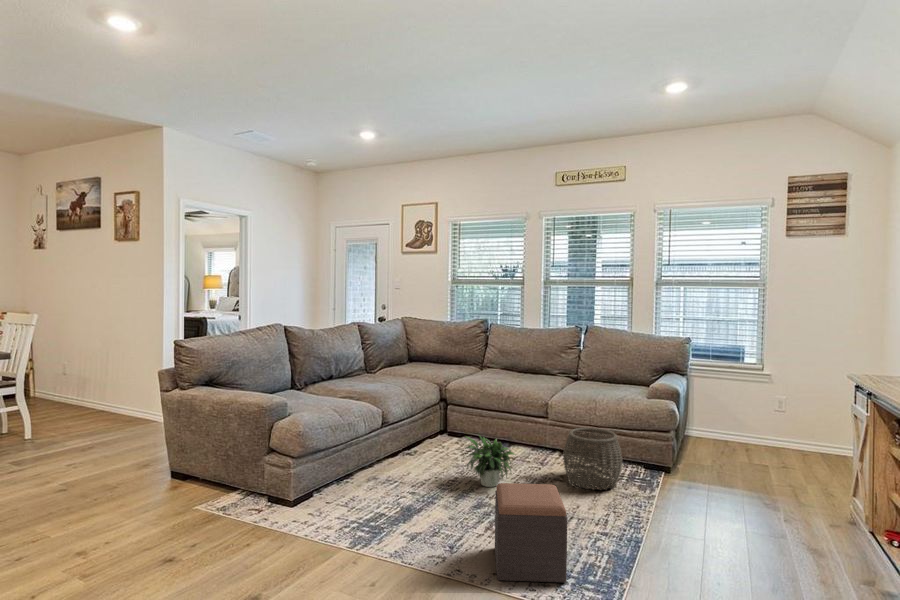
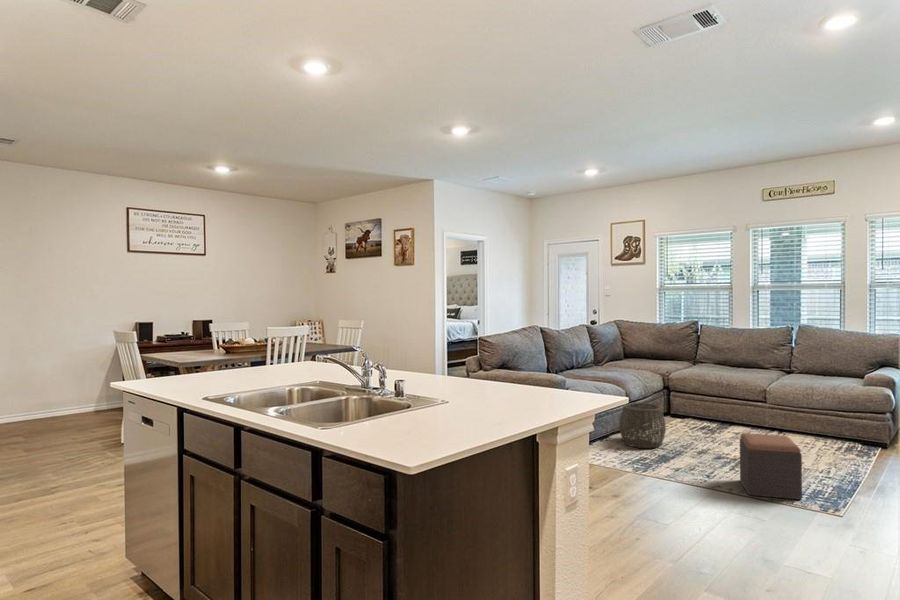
woven basket: present [563,428,622,490] -> present [619,403,666,448]
potted plant: present [466,436,515,487] -> none [693,408,744,449]

